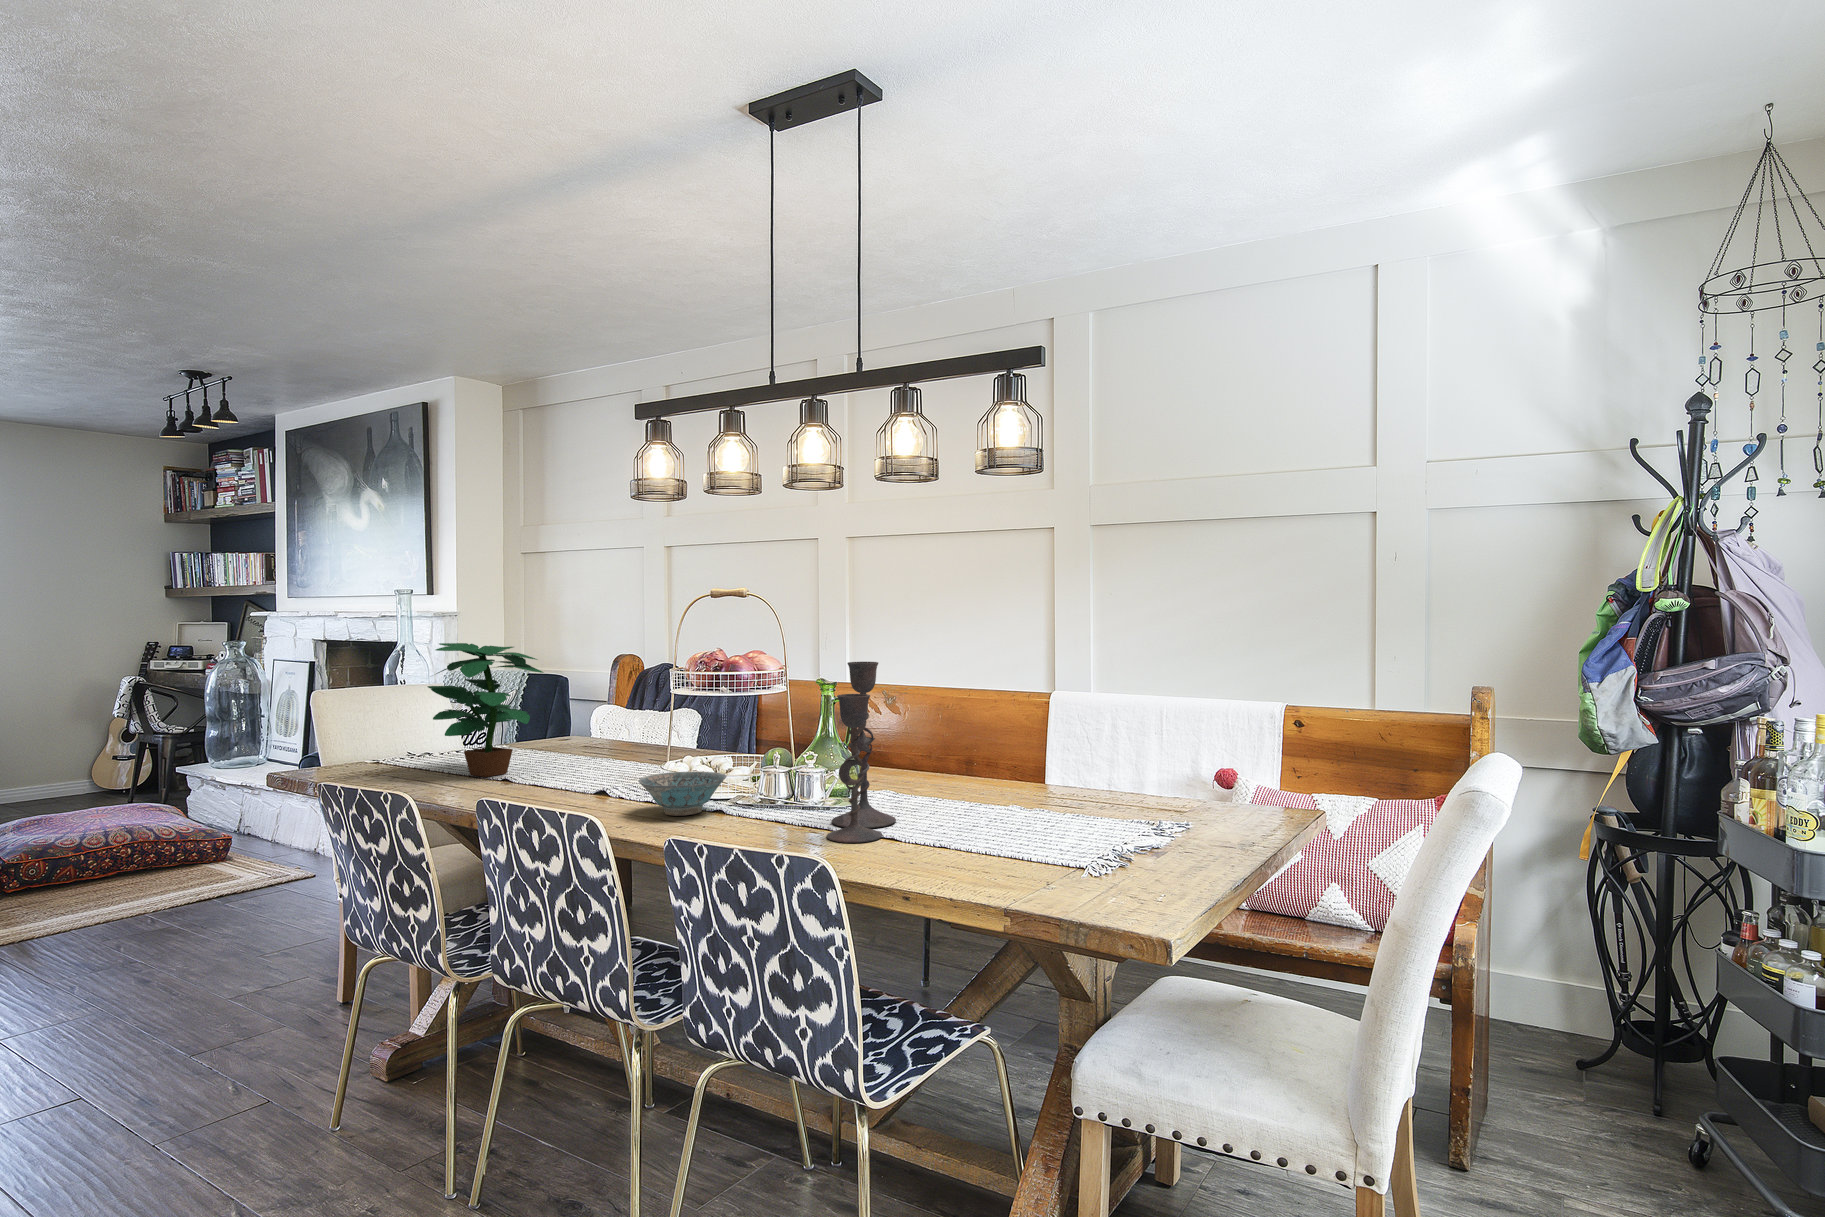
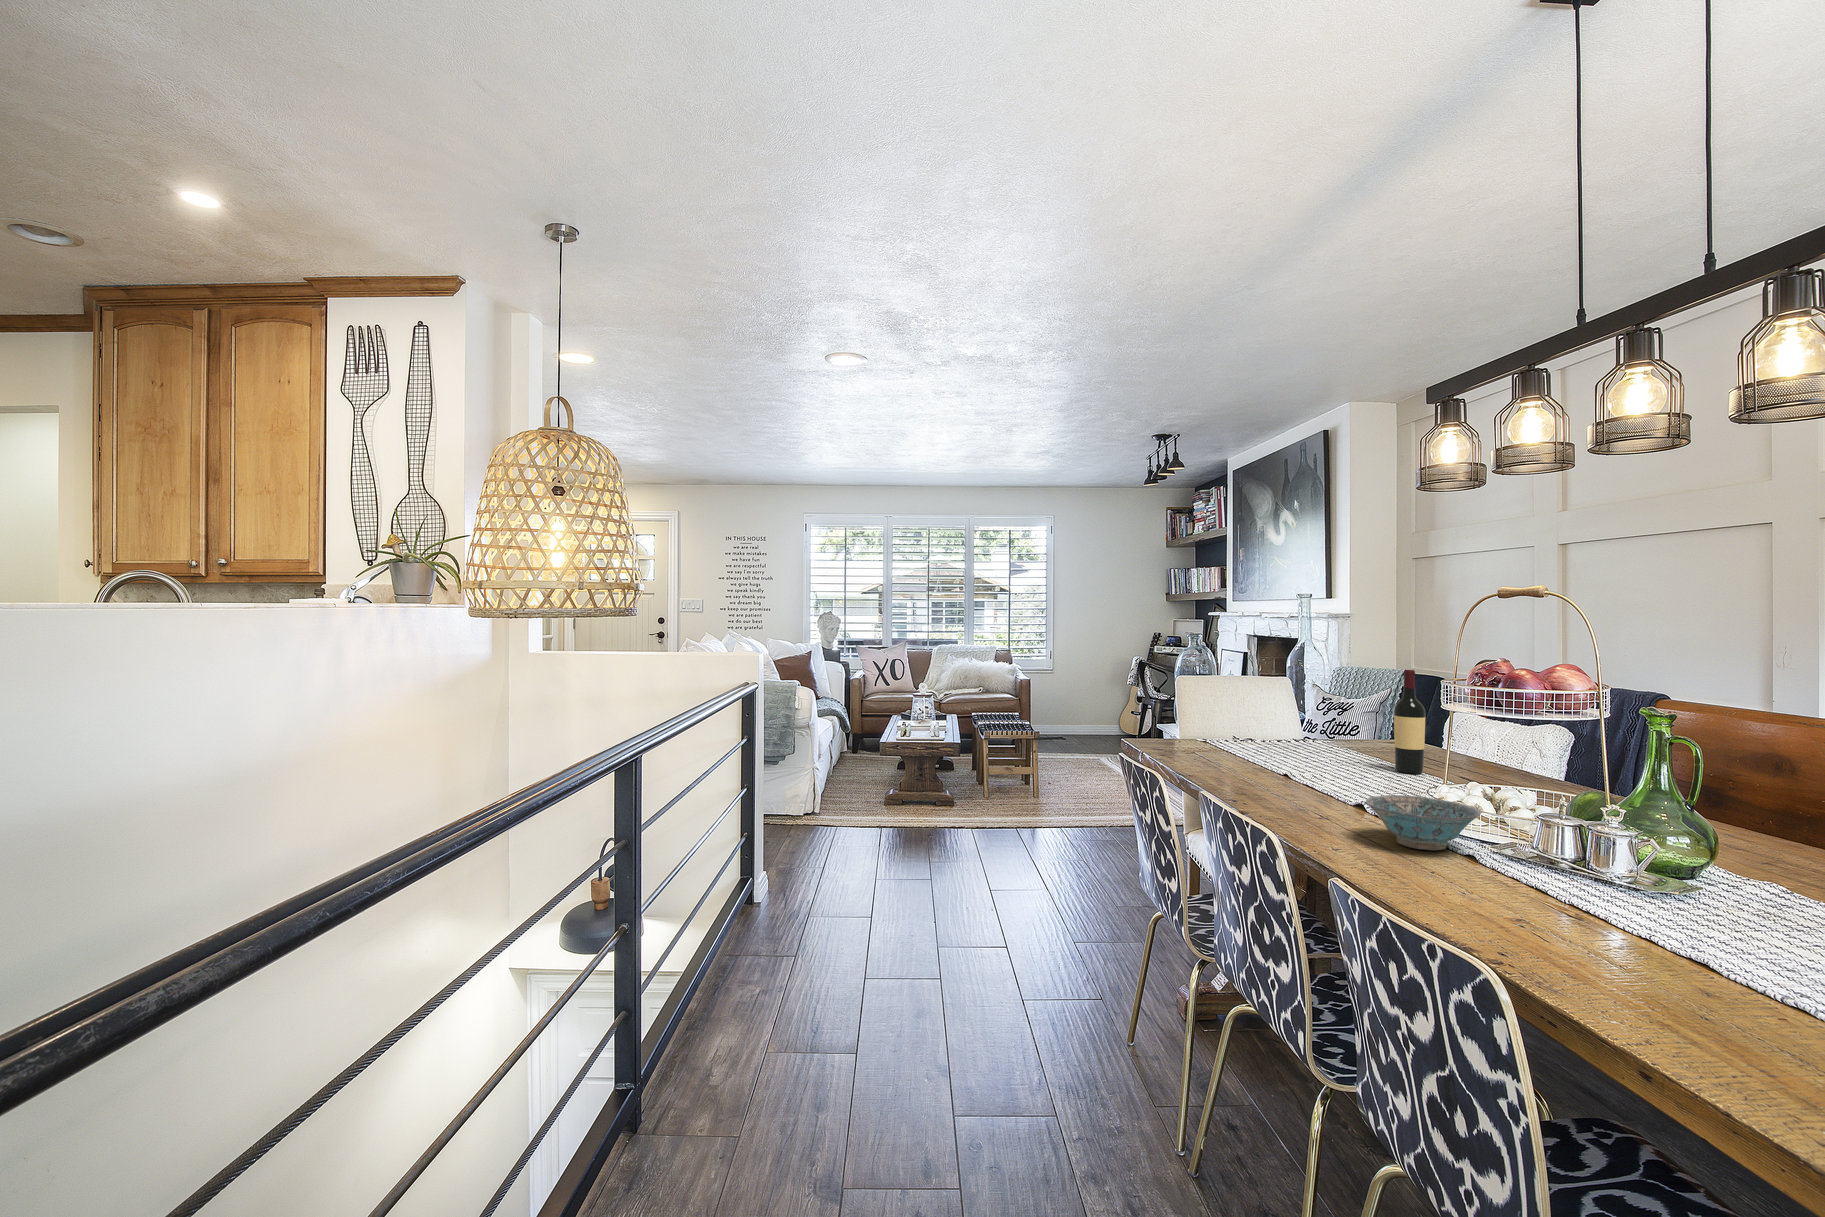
potted plant: present [428,643,544,777] -> none [1223,640,1332,767]
candlestick: present [827,662,896,843] -> none [1582,691,1744,957]
wine bottle: none [593,664,620,762] -> present [1394,670,1425,774]

